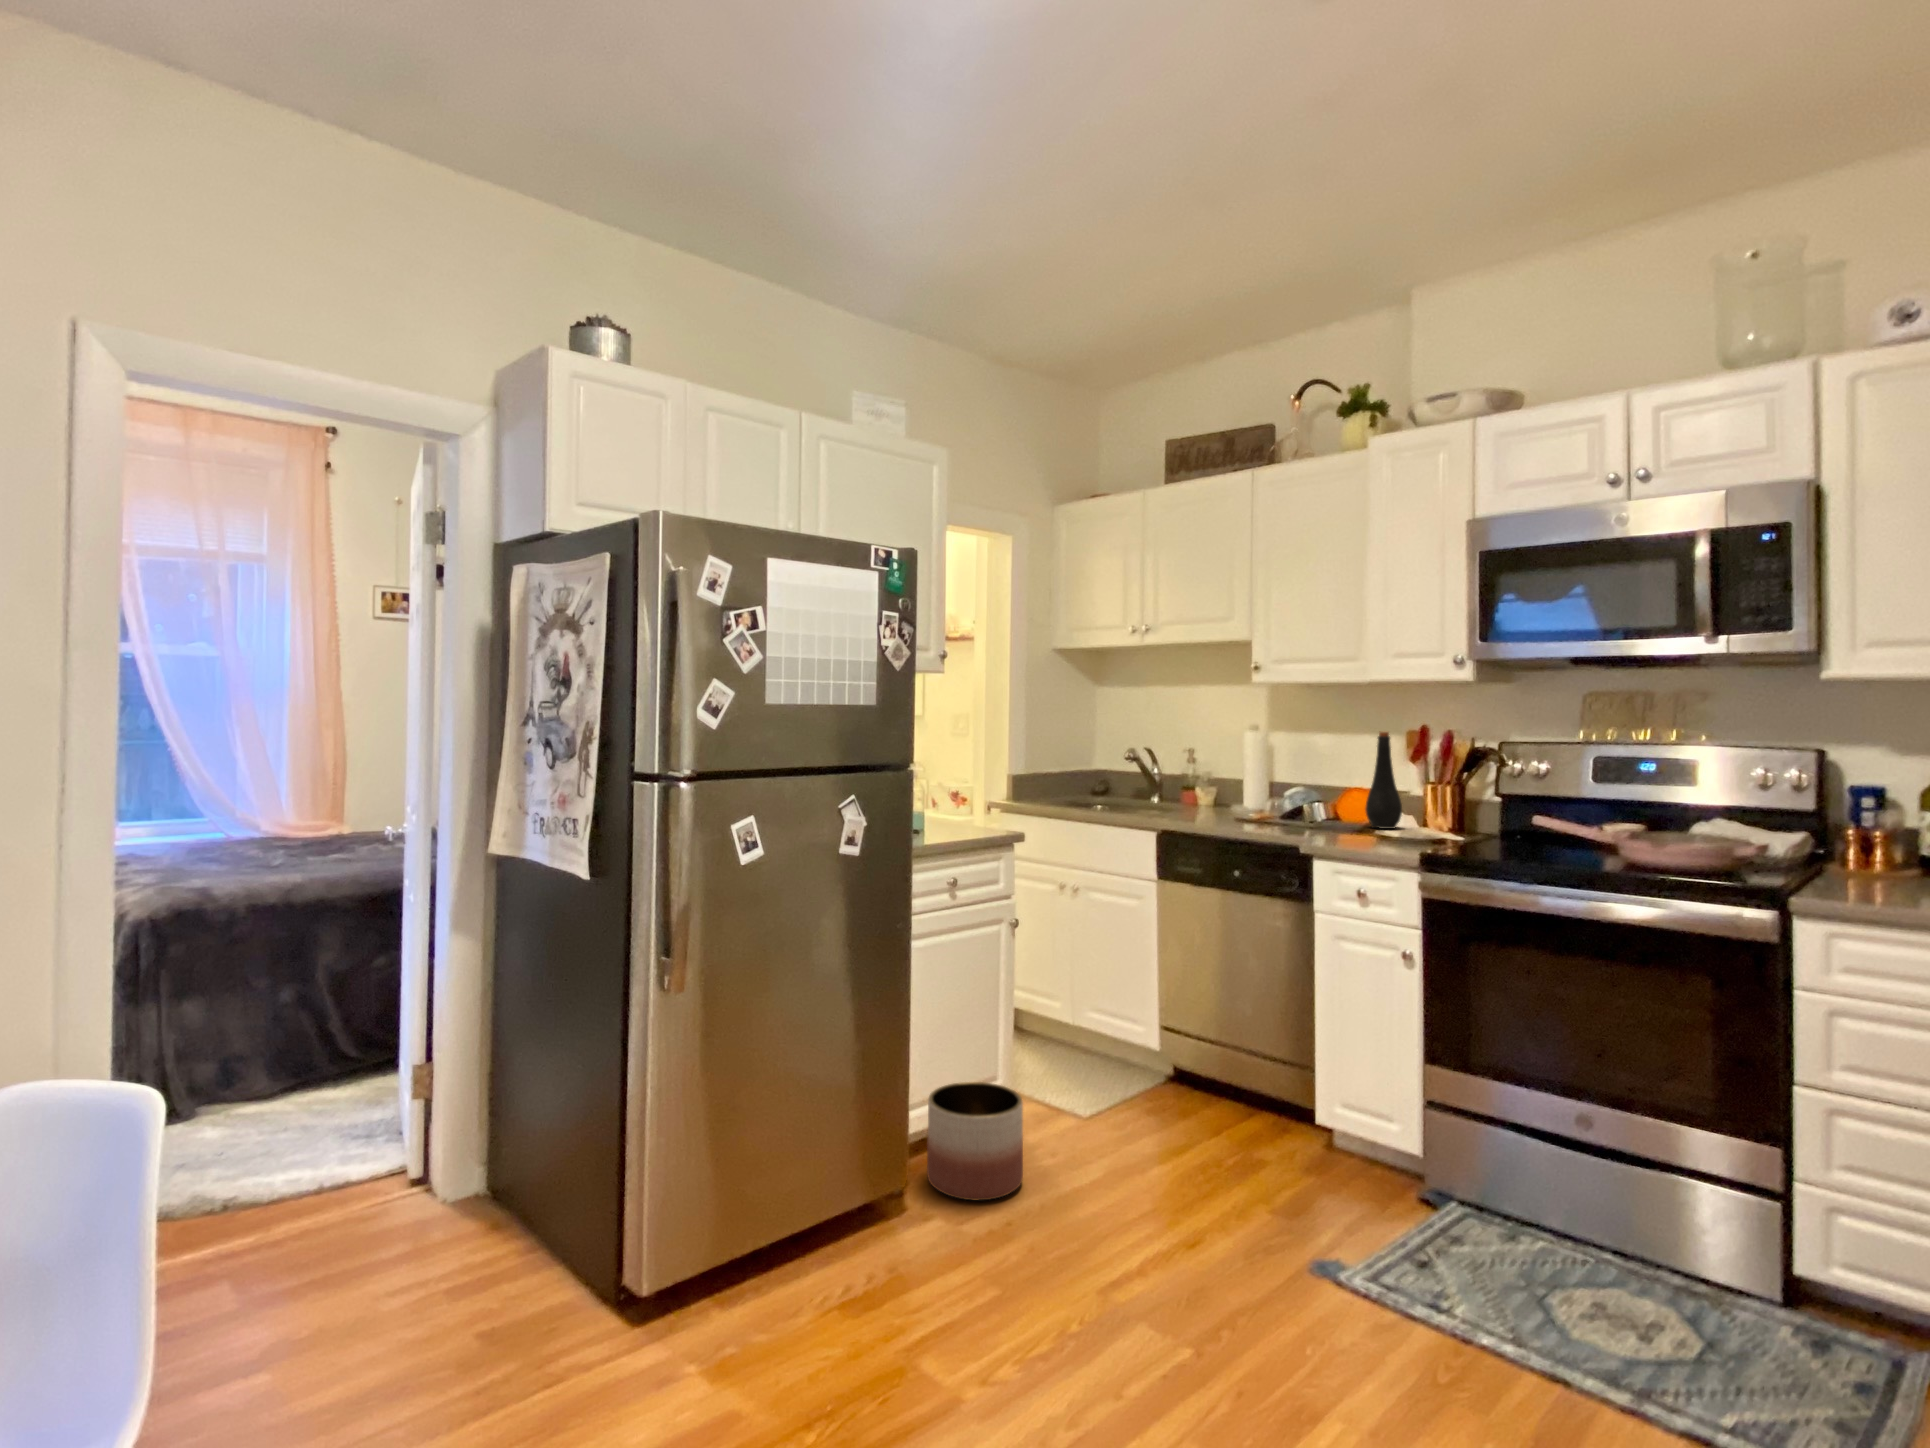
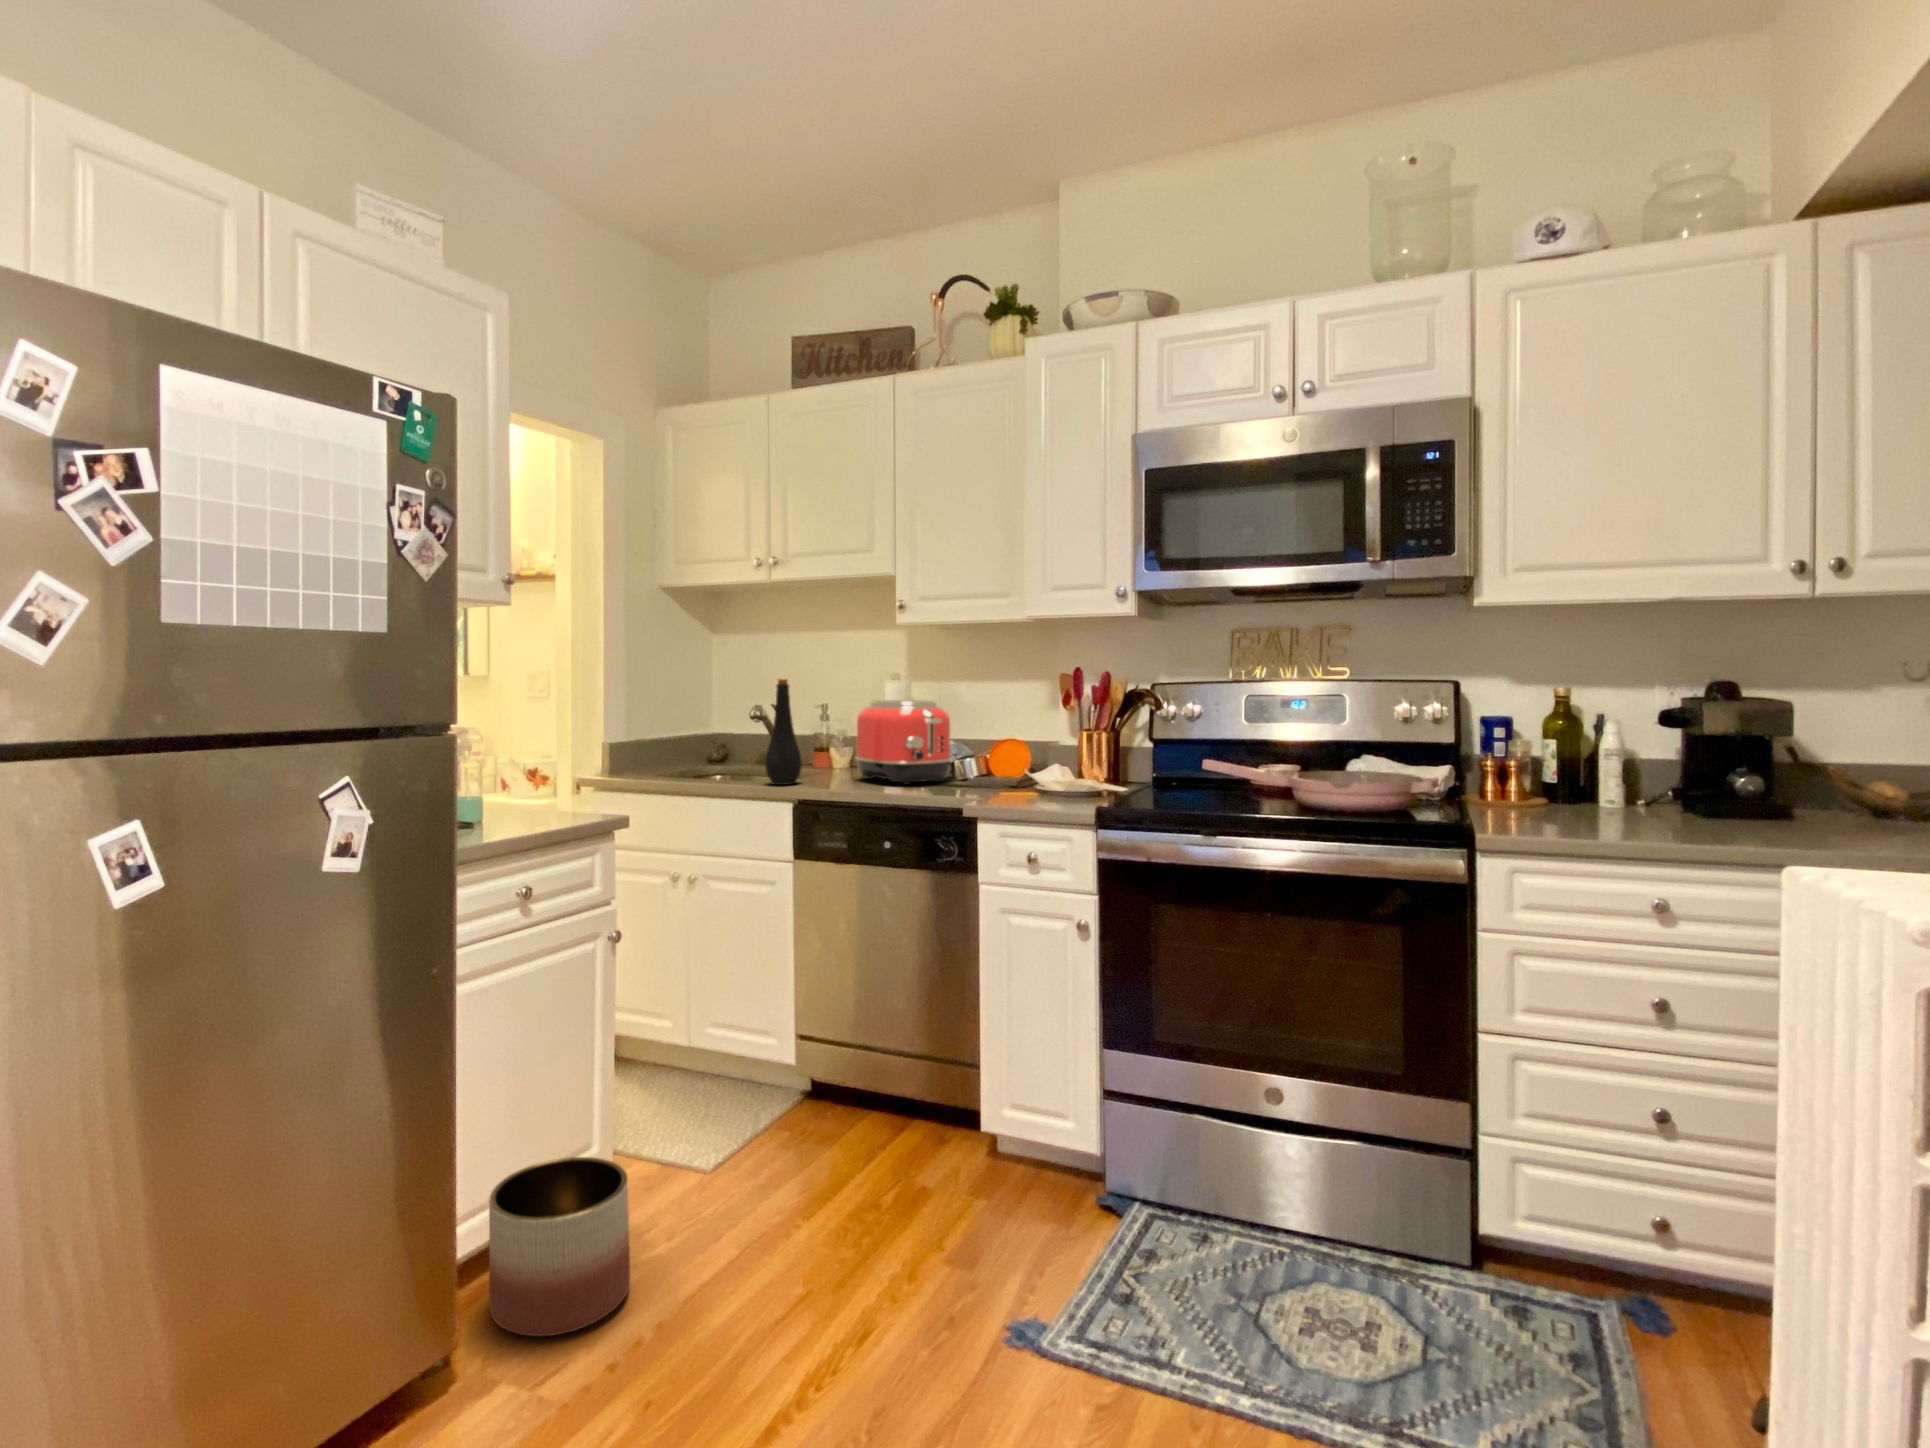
bottle: present [1365,732,1402,829] -> present [765,679,802,785]
toaster: none [1215,749,1302,823] -> present [856,700,952,784]

